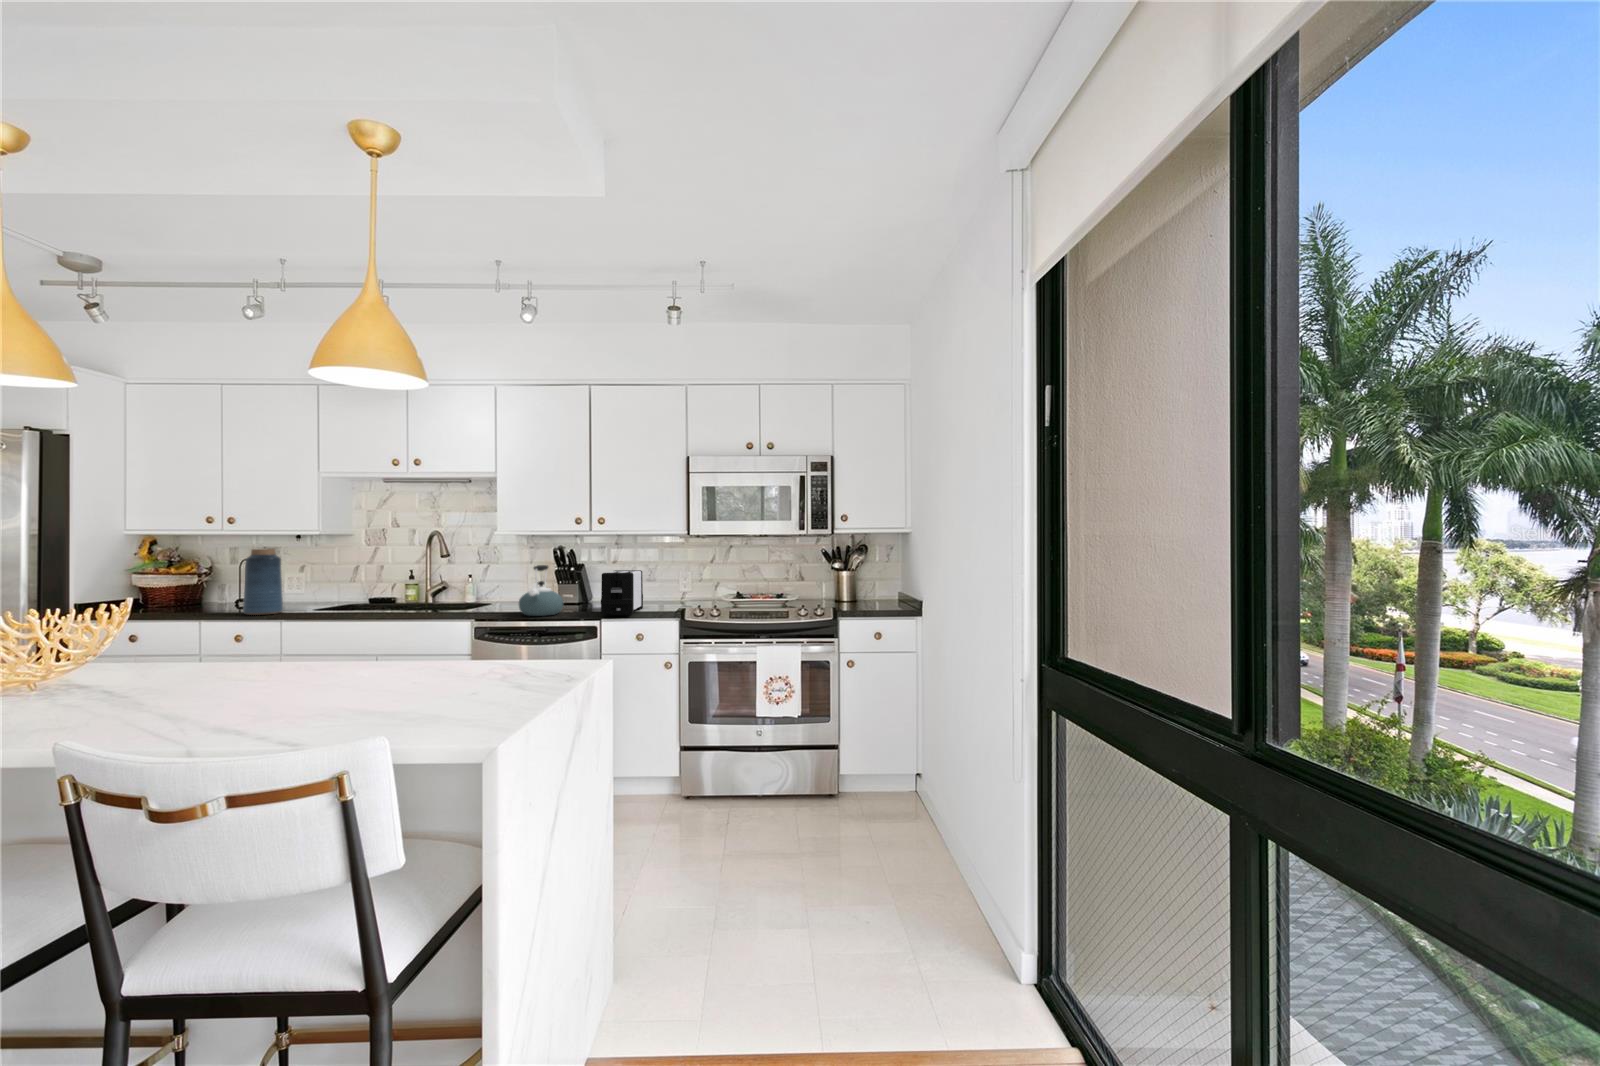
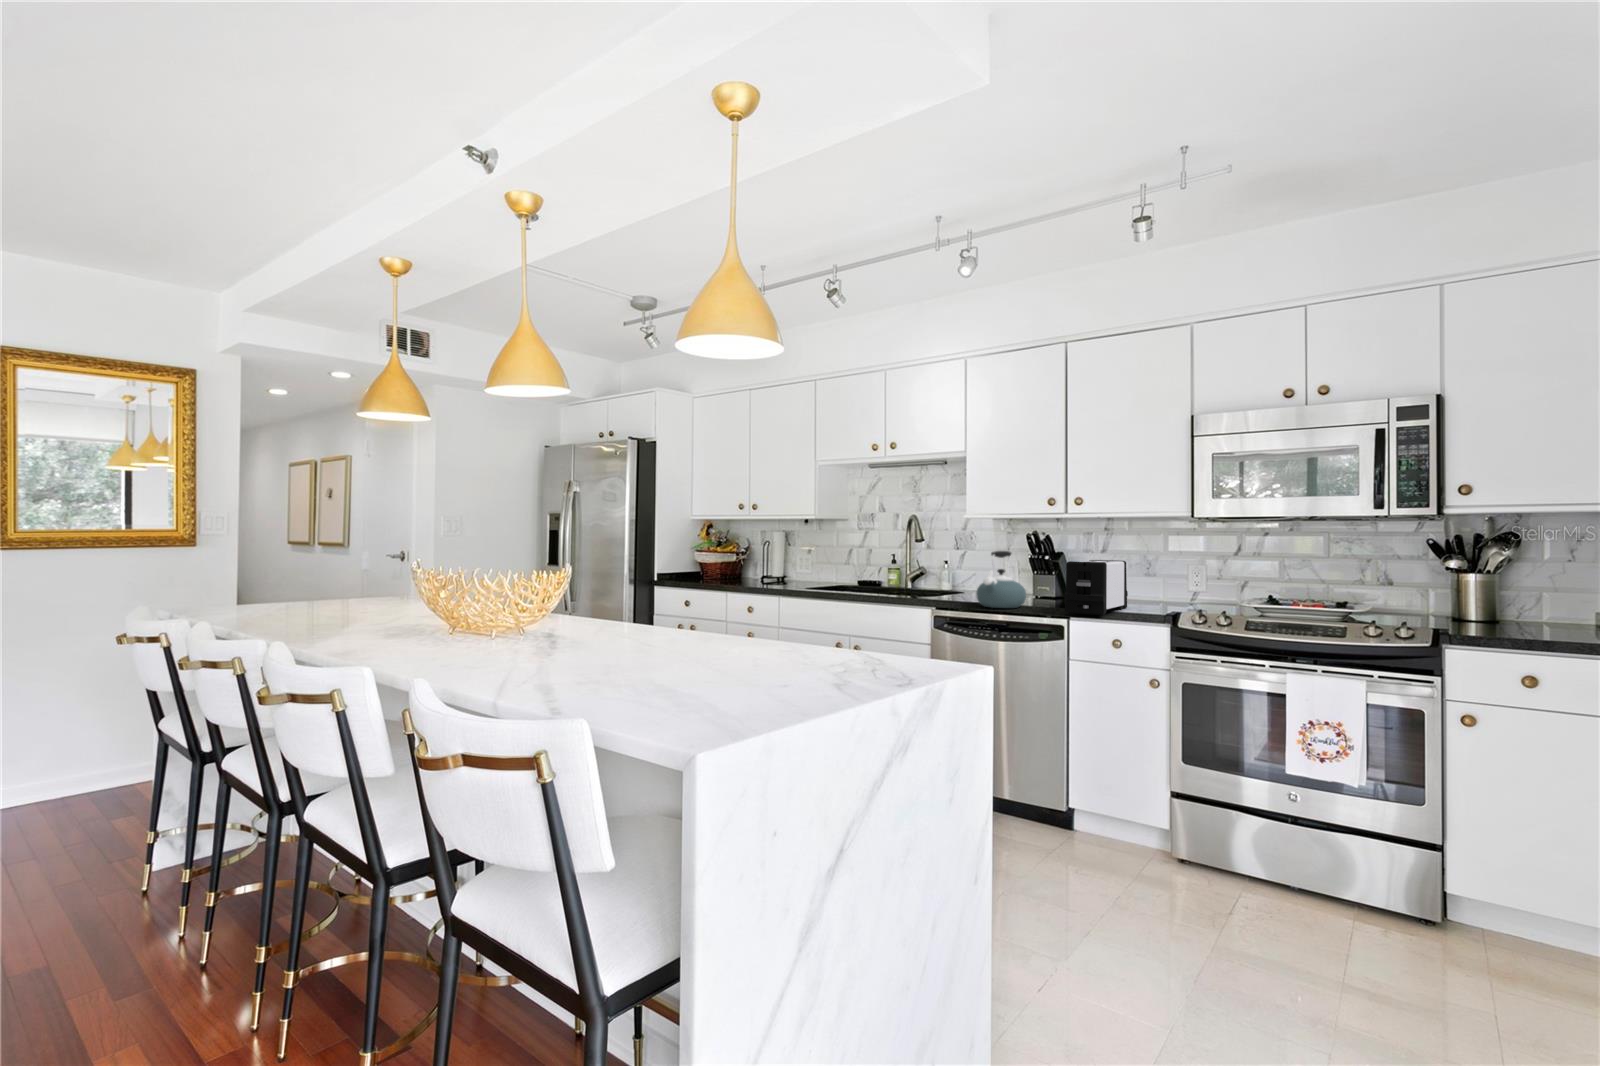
vase: present [243,549,283,615] -> none [756,531,786,589]

